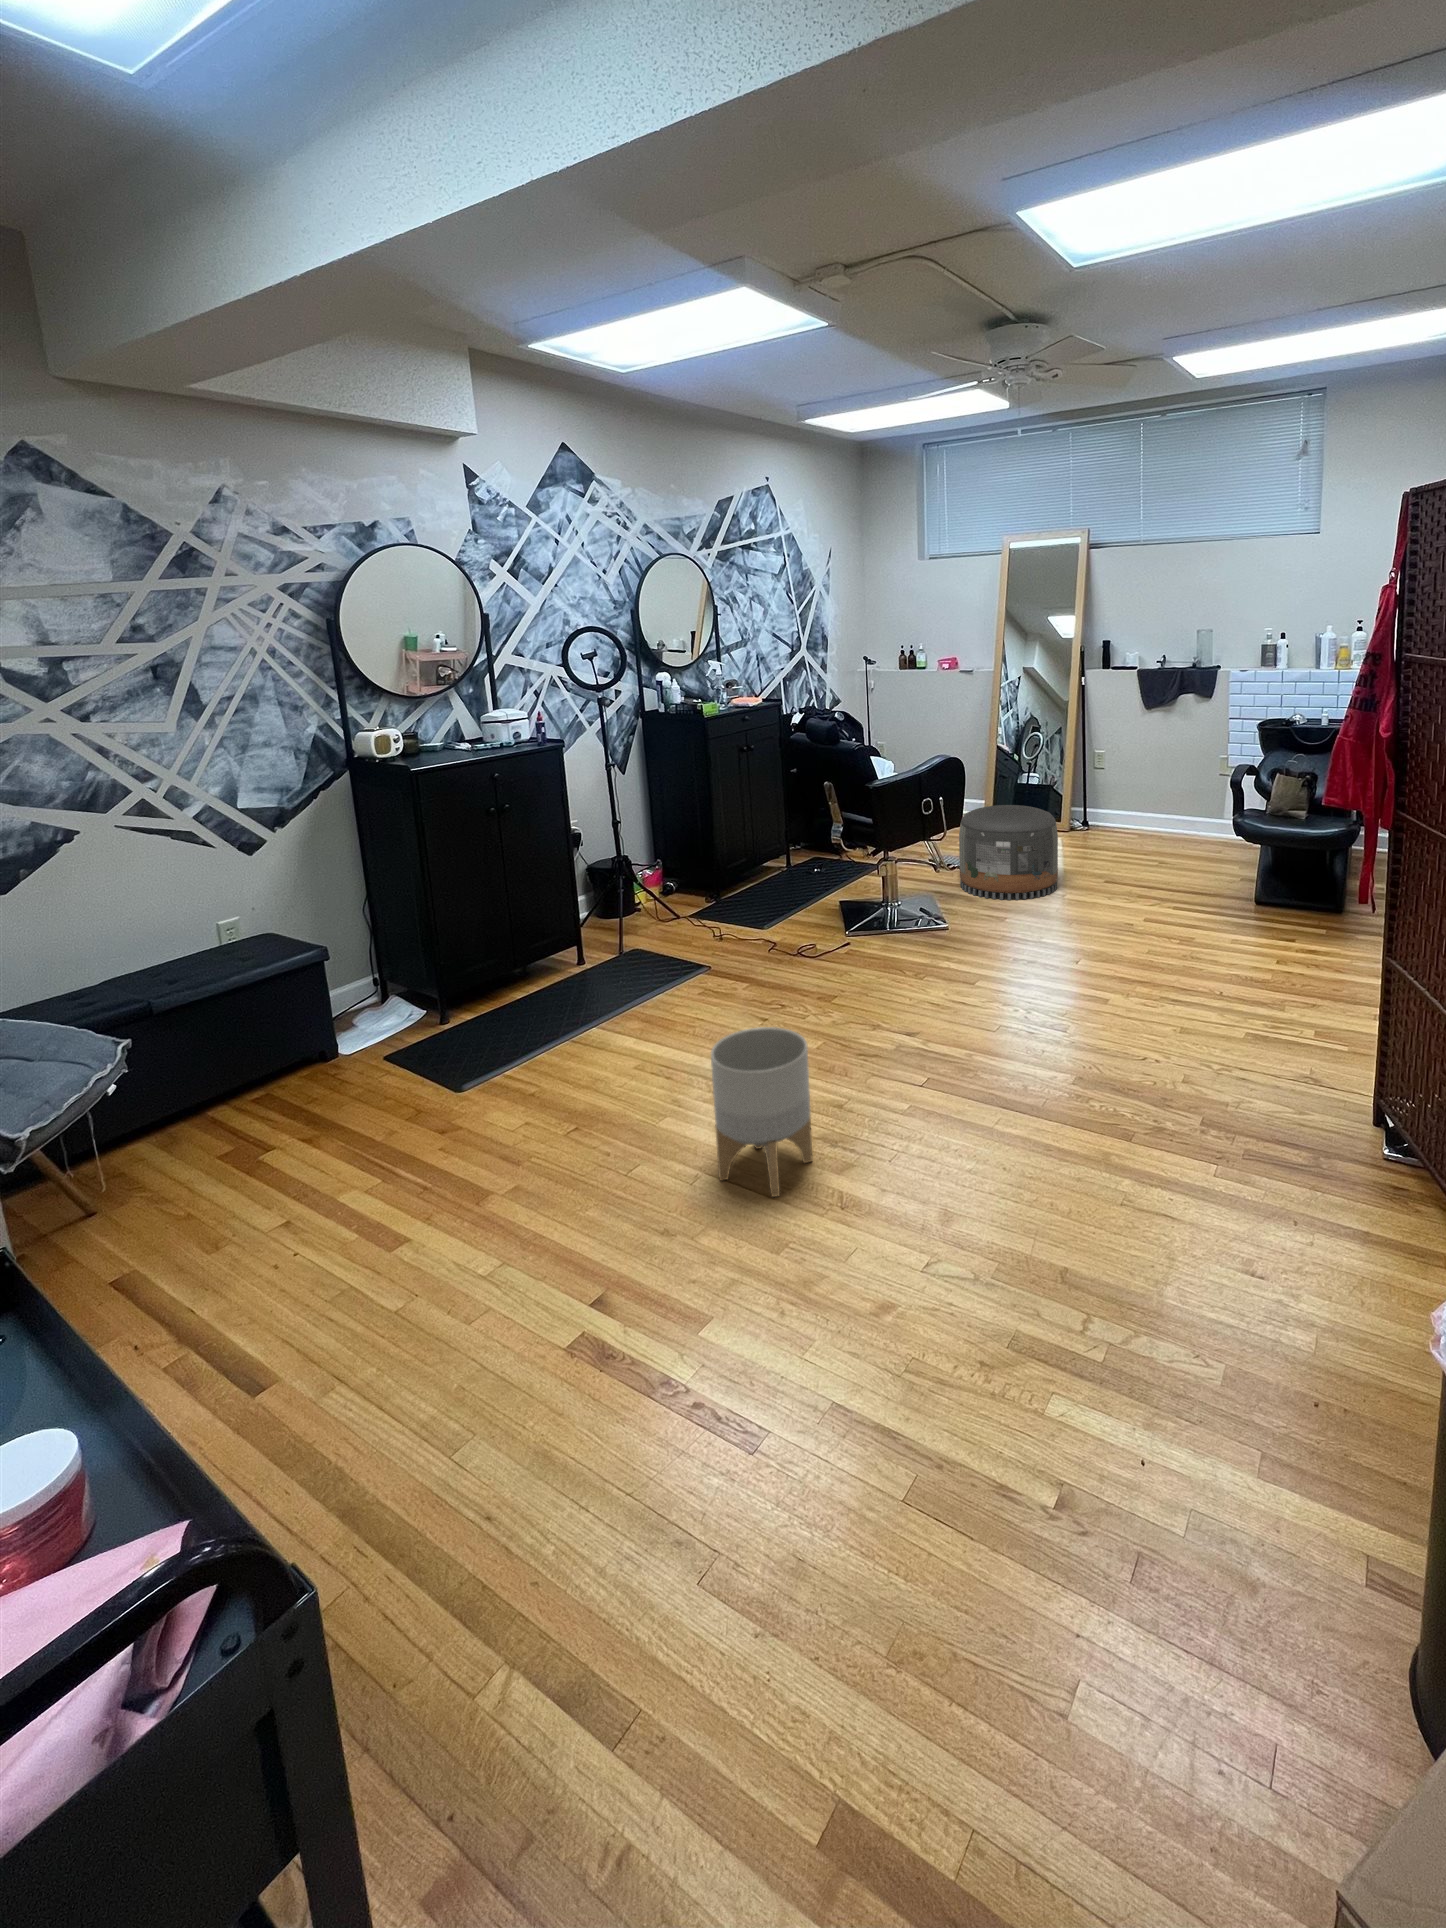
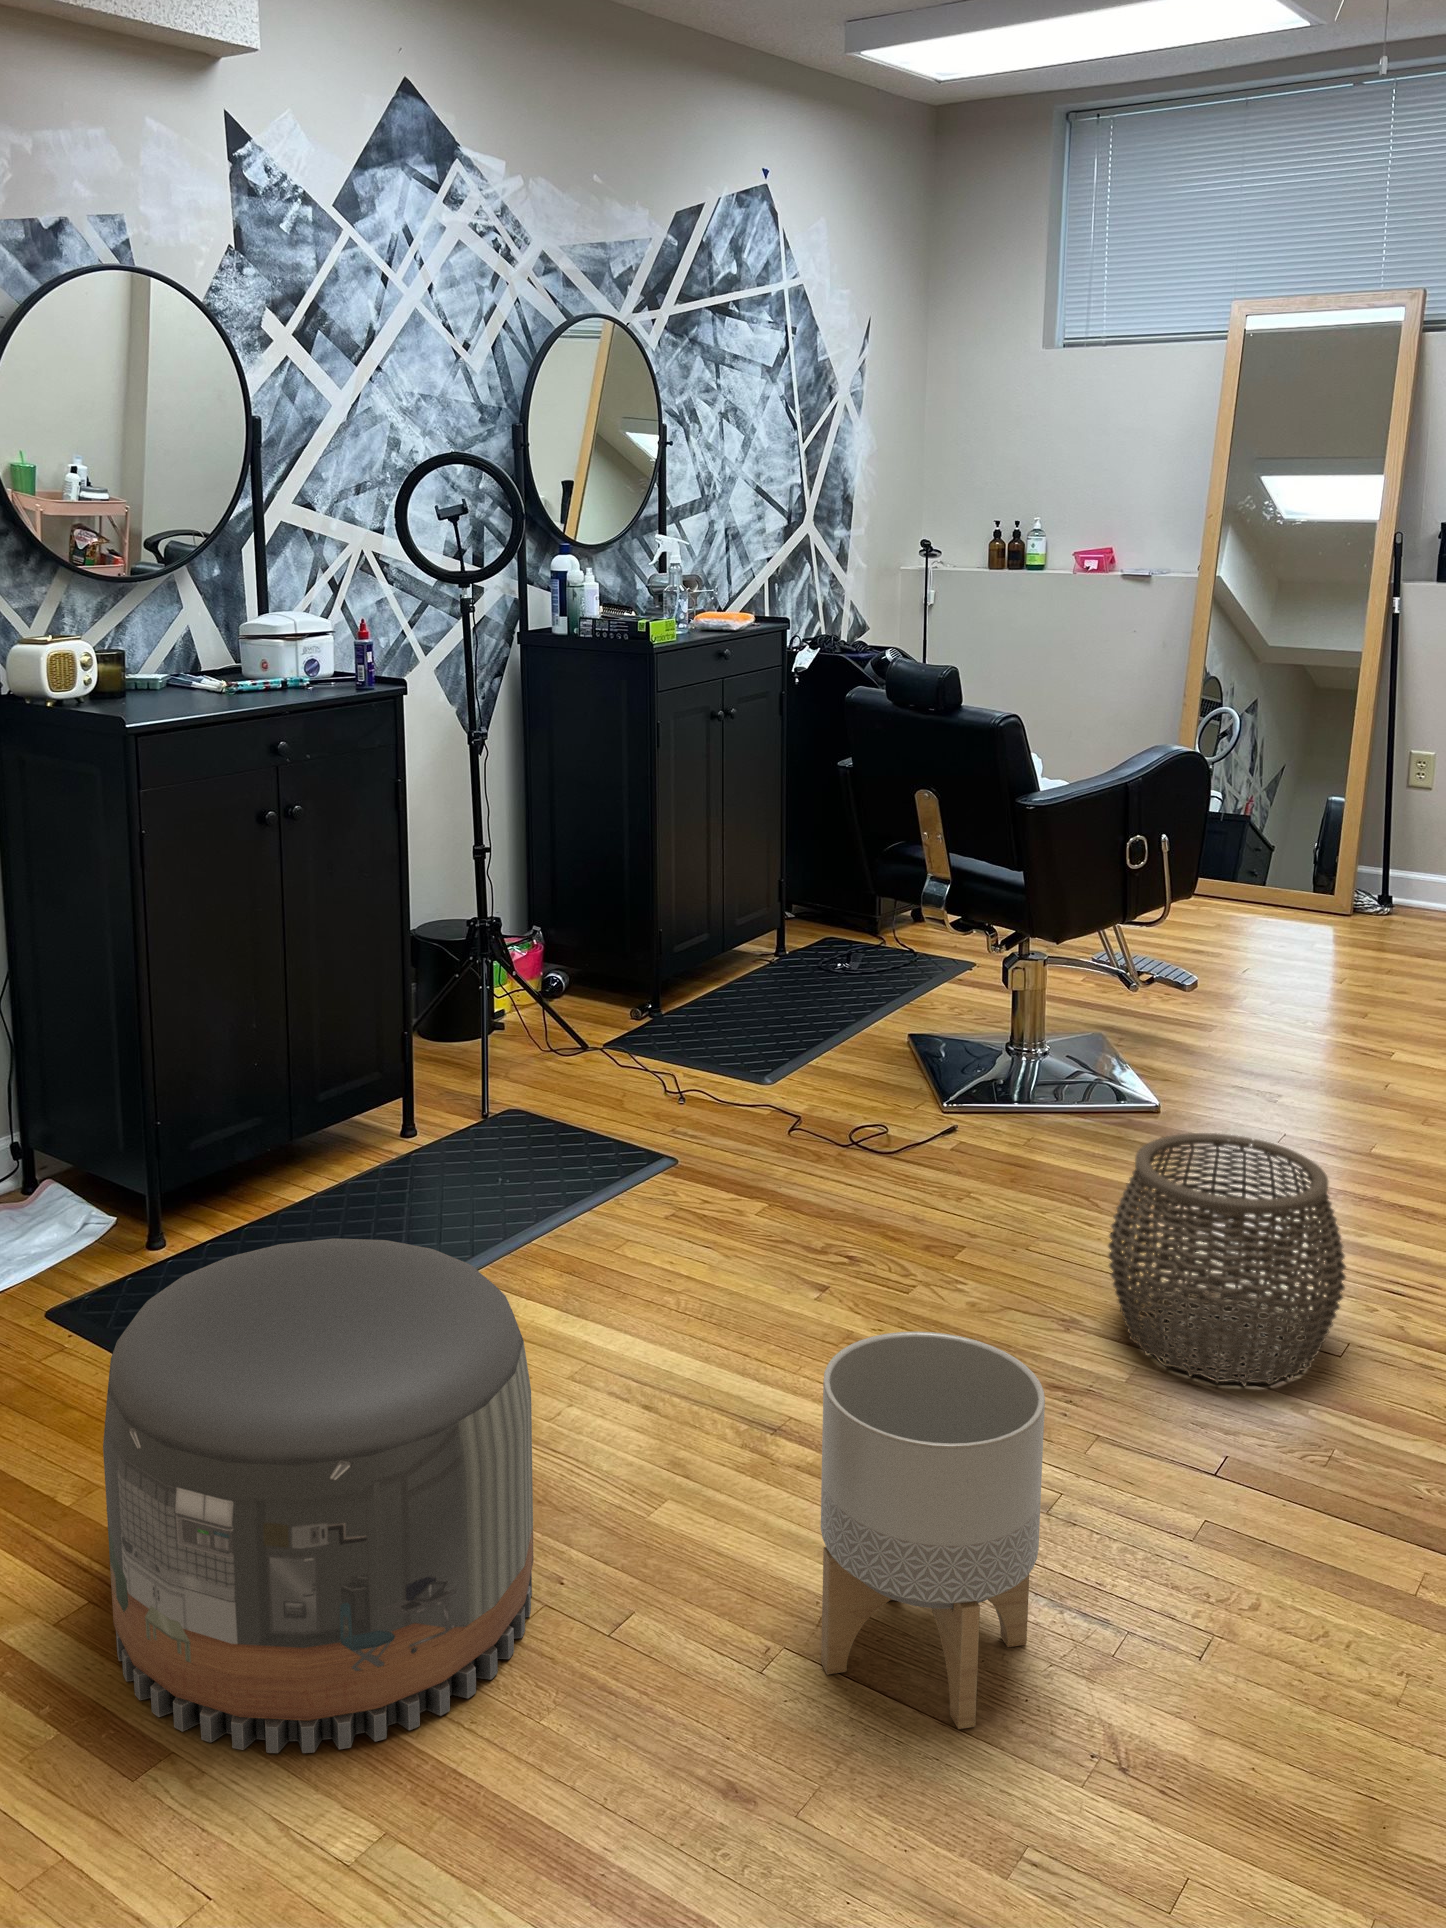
pouf: present [959,805,1058,900] -> present [103,1239,534,1753]
woven basket: none [888,935,991,1048] -> present [1108,1133,1346,1386]

